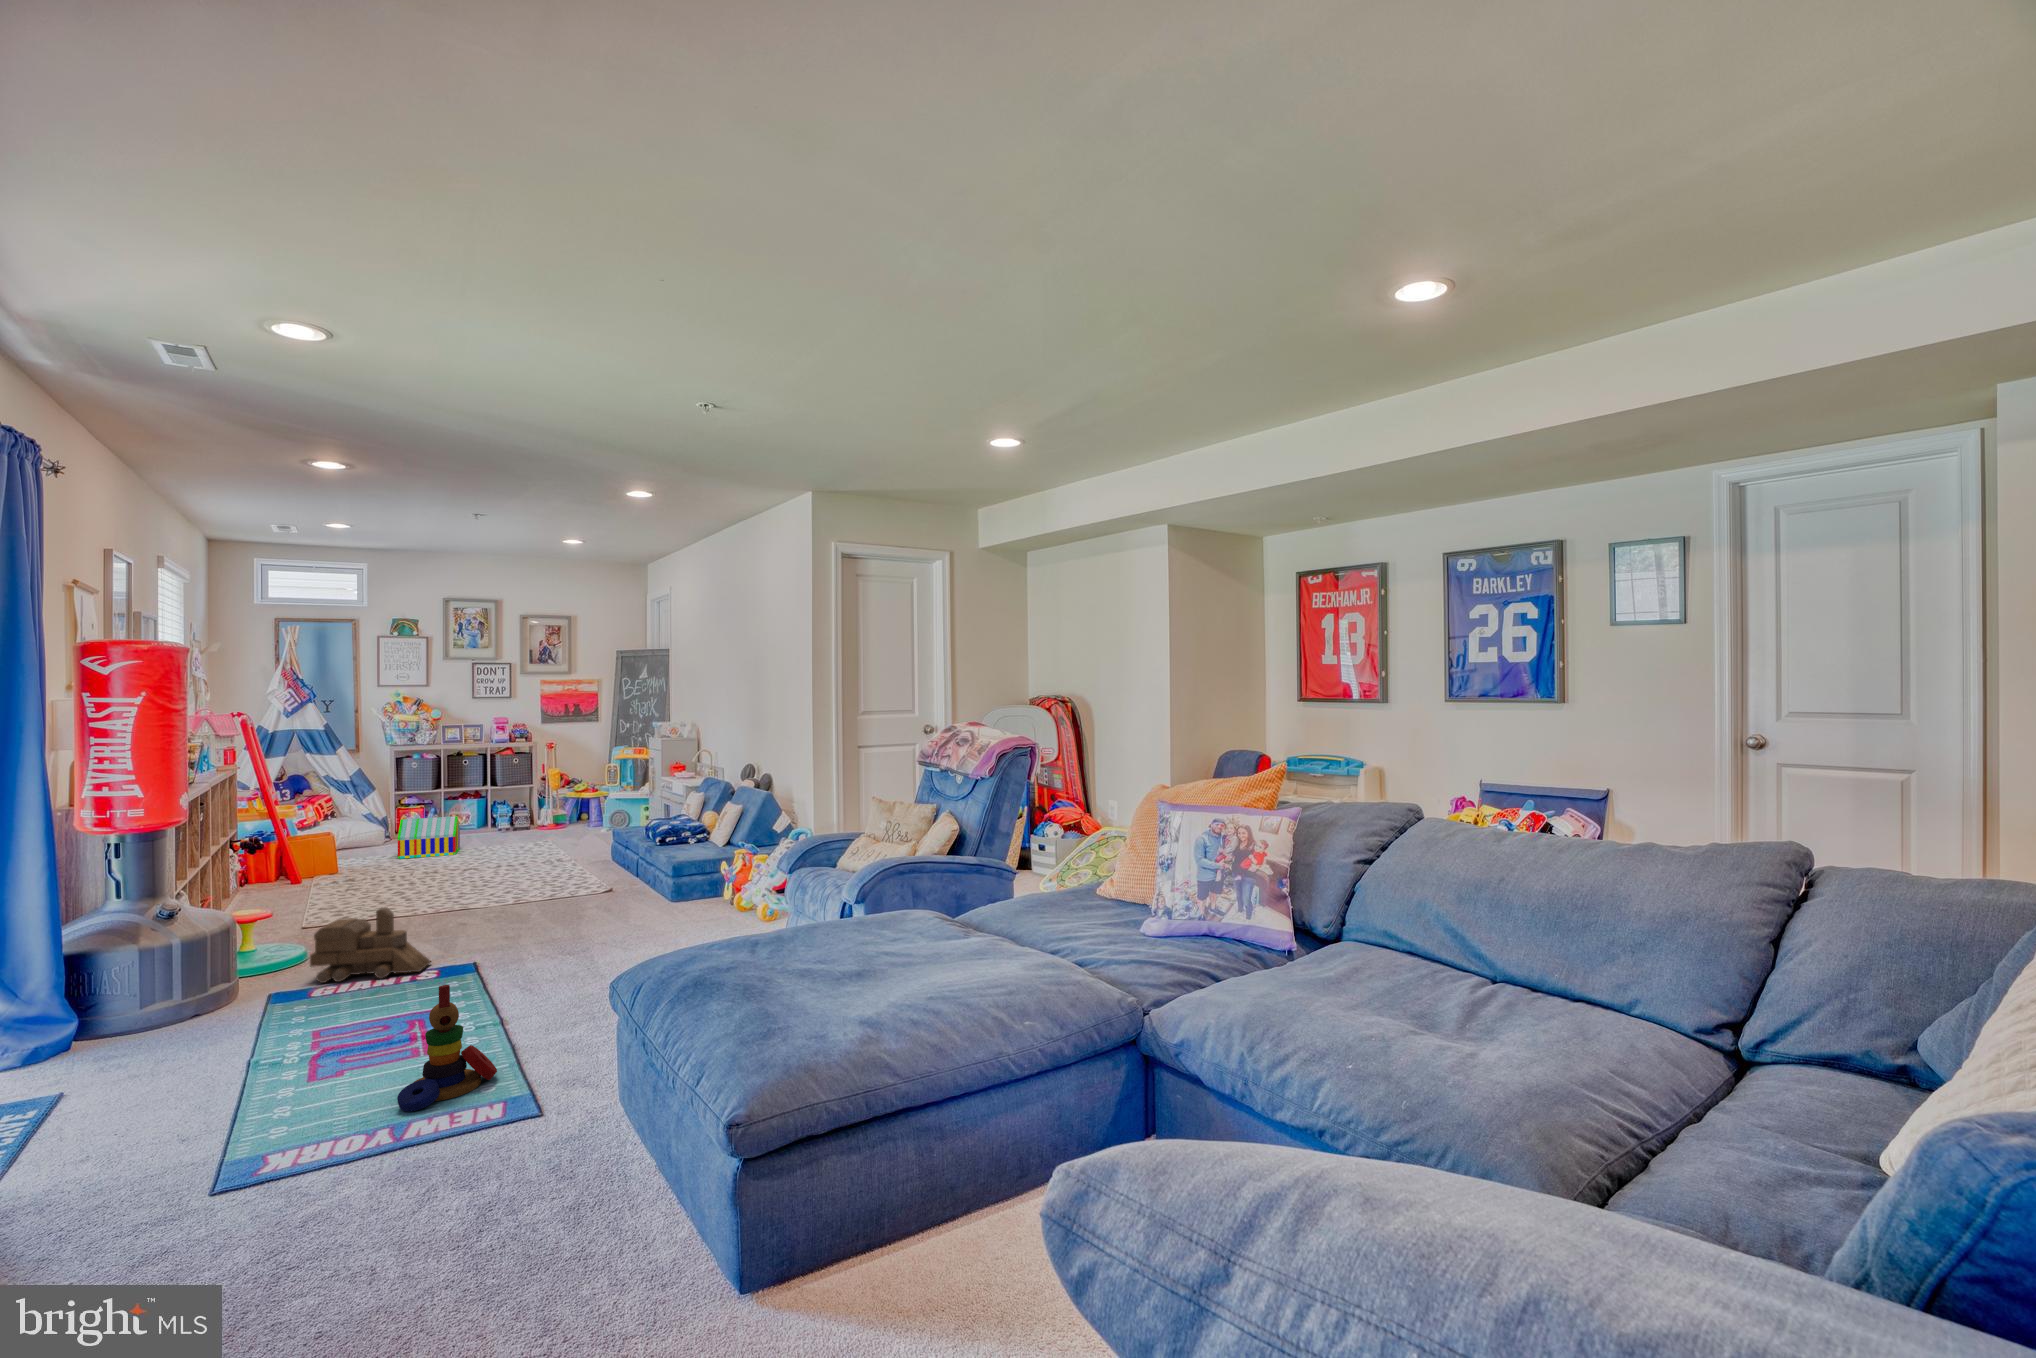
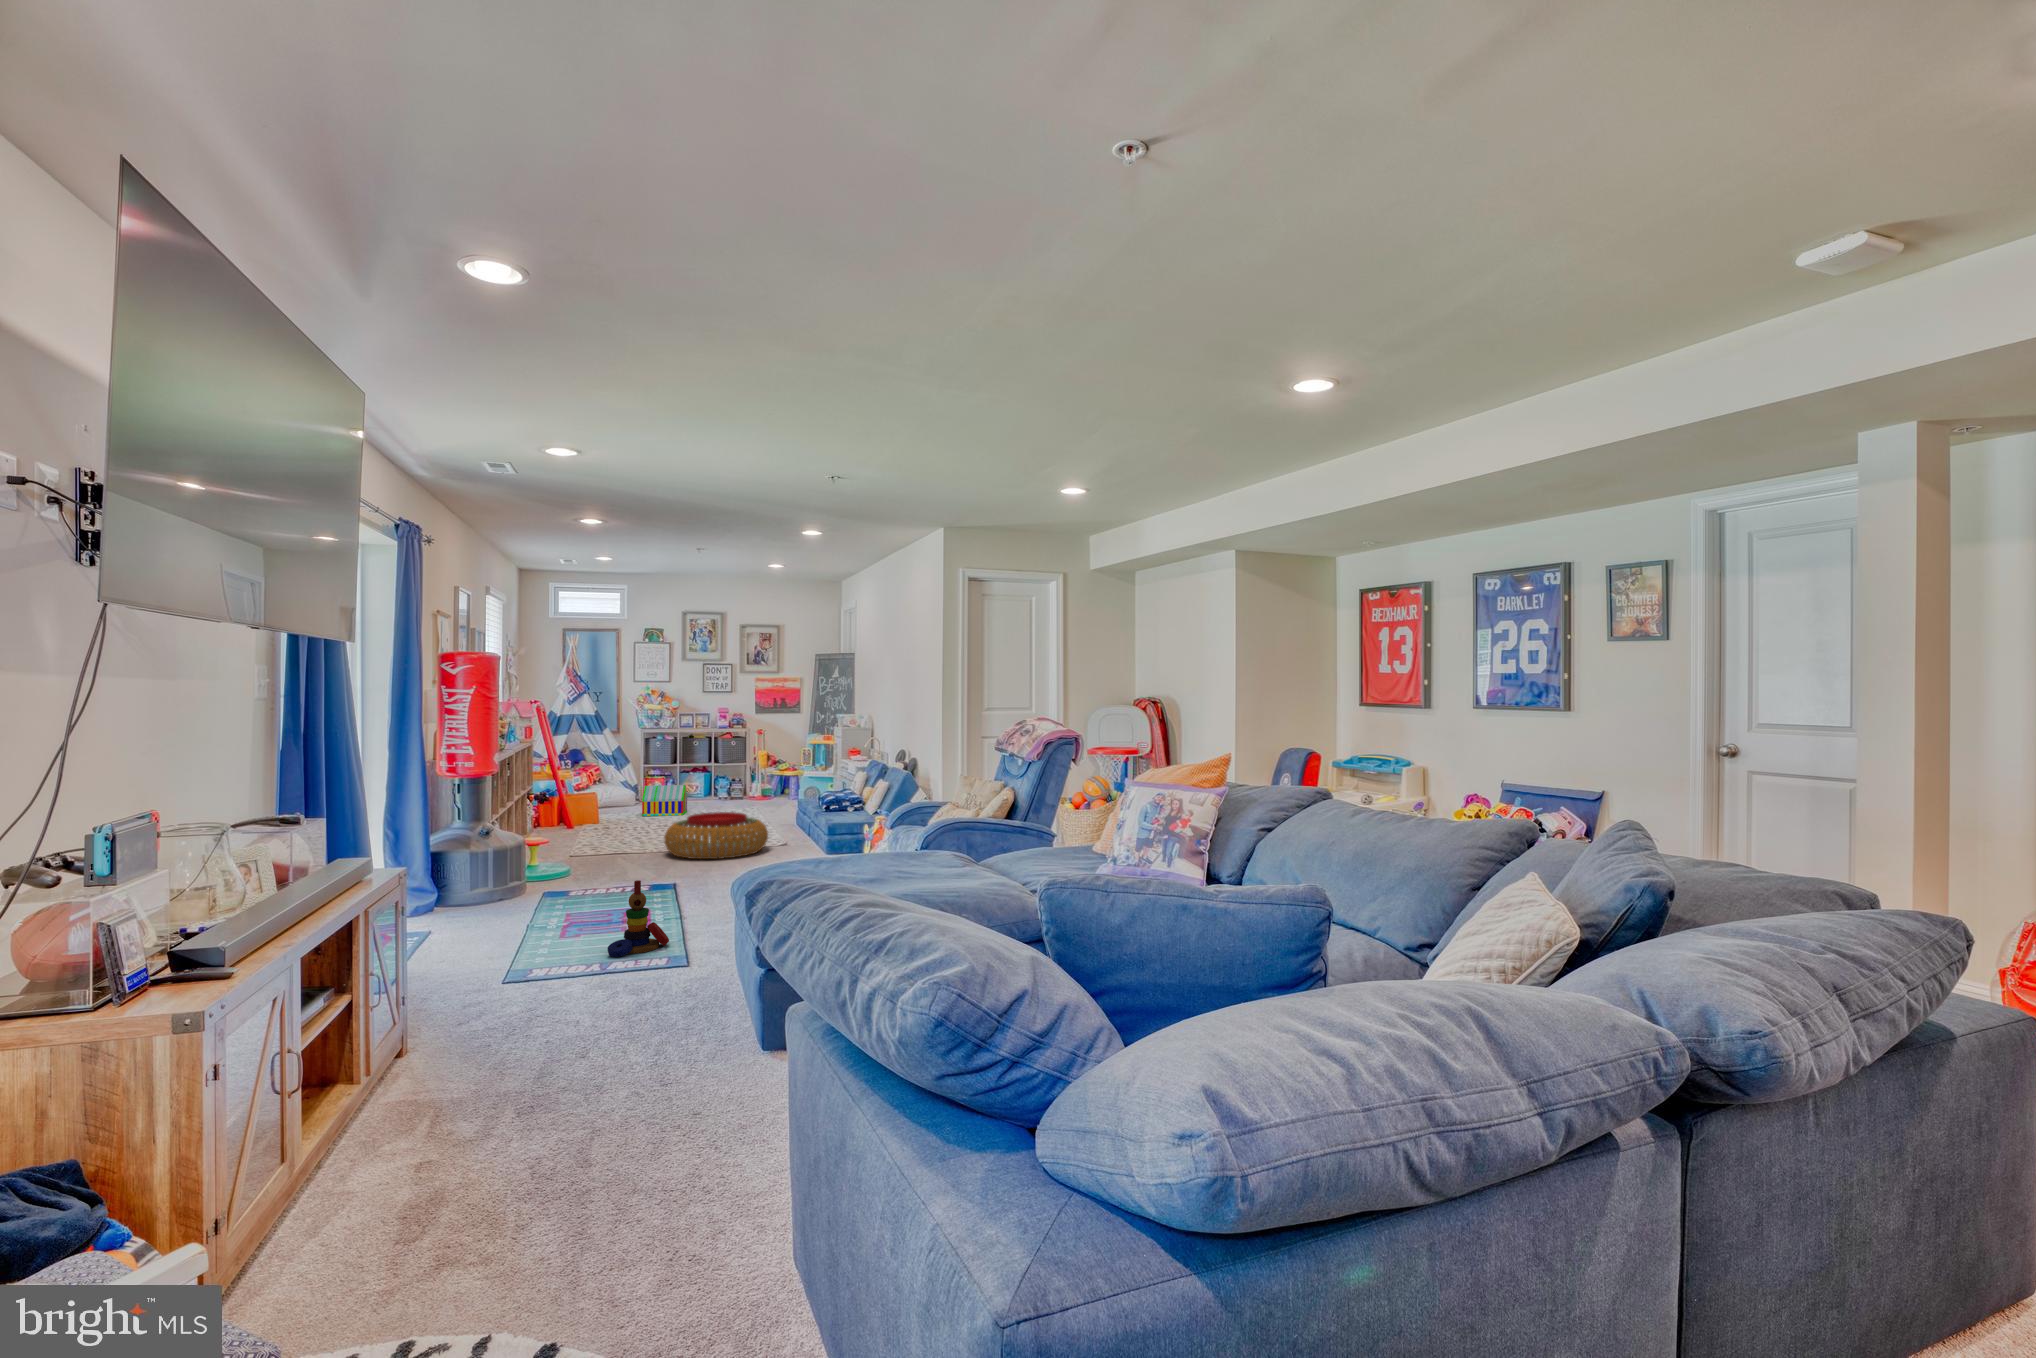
pouf: none [445,853,592,920] -> present [664,812,768,859]
toy train: present [310,907,431,983] -> none [570,840,648,889]

